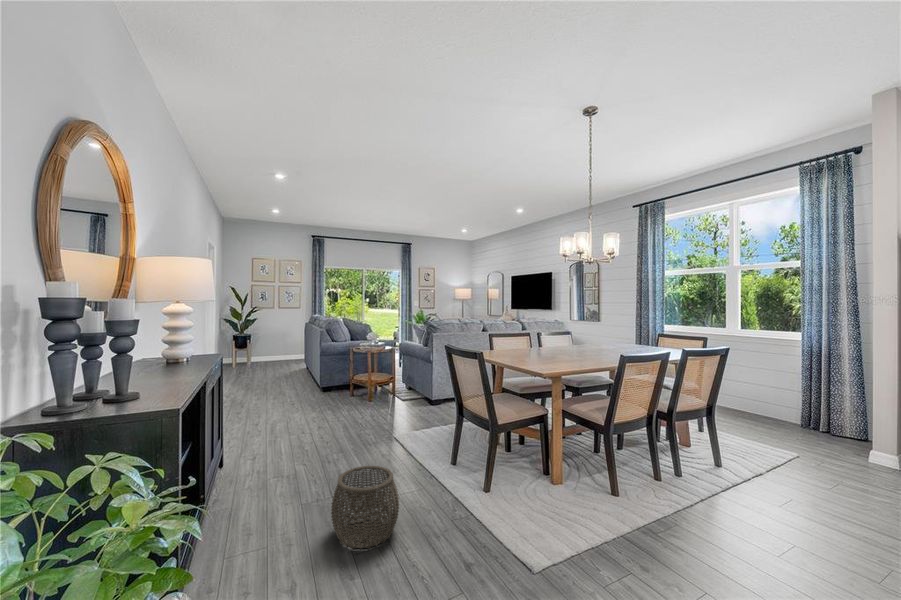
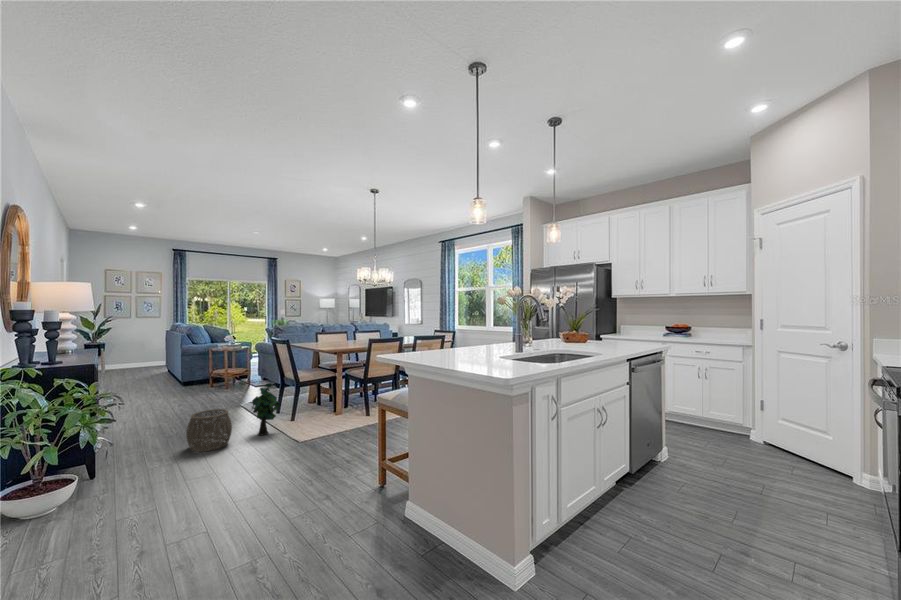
decorative plant: none [417,424,468,513] -> present [249,383,281,436]

